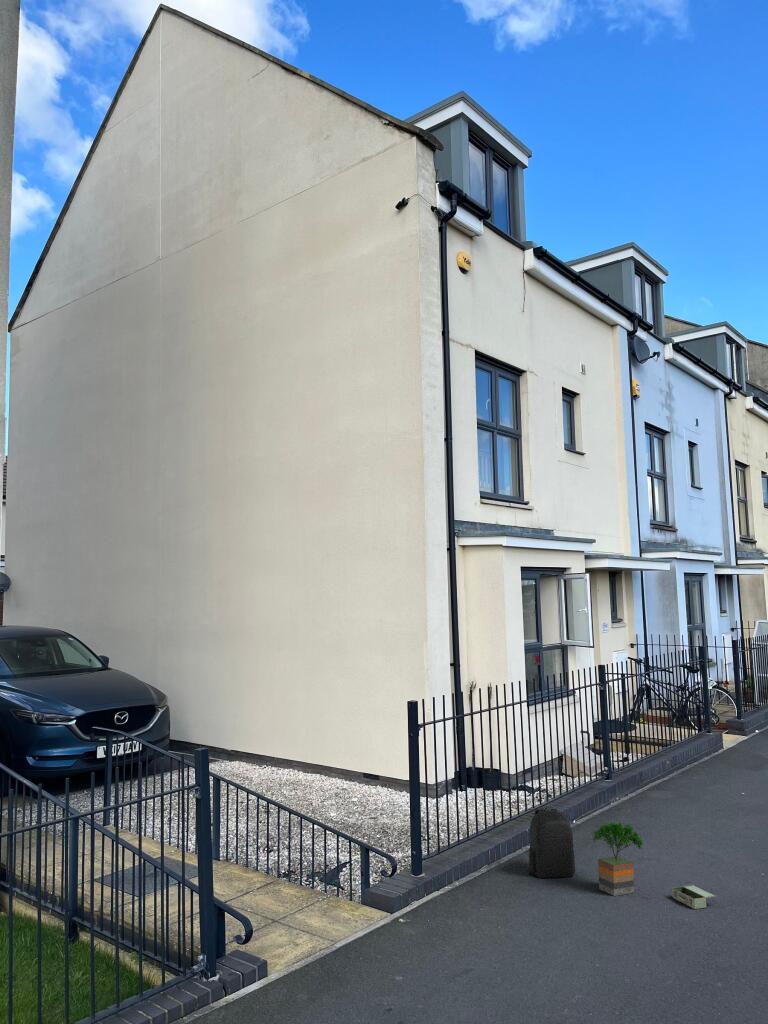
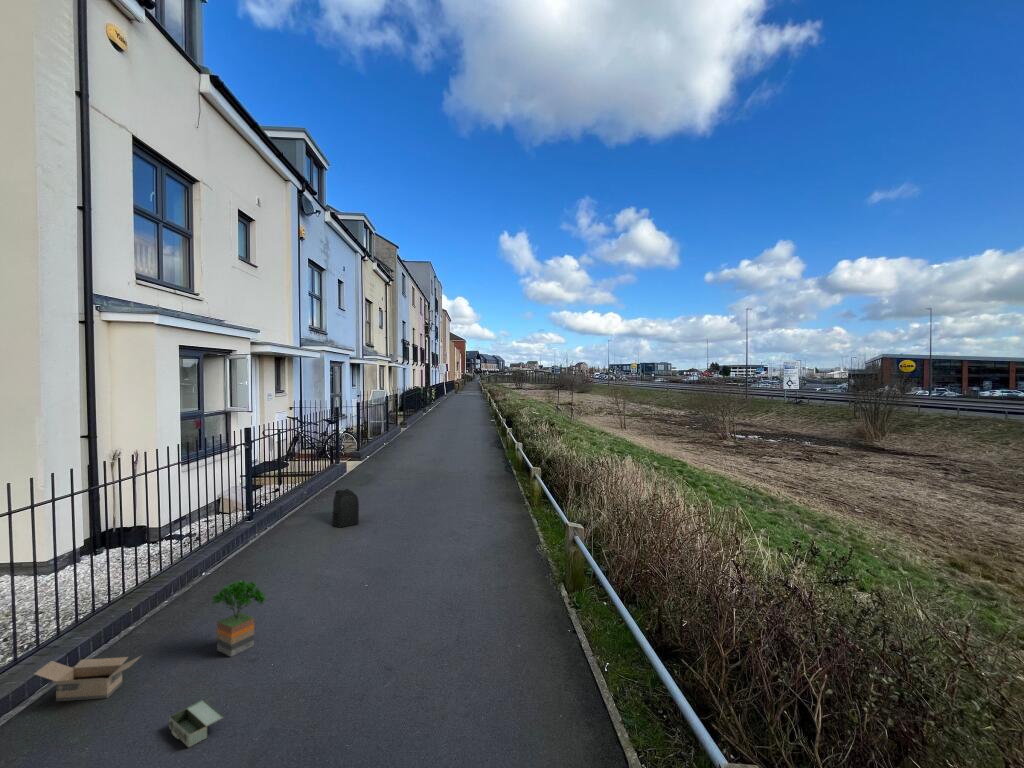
backpack: present [529,807,575,878] -> present [332,489,359,528]
cardboard box: none [464,861,541,900] -> present [35,656,140,701]
toolbox: present [672,885,717,909] -> present [169,700,224,747]

